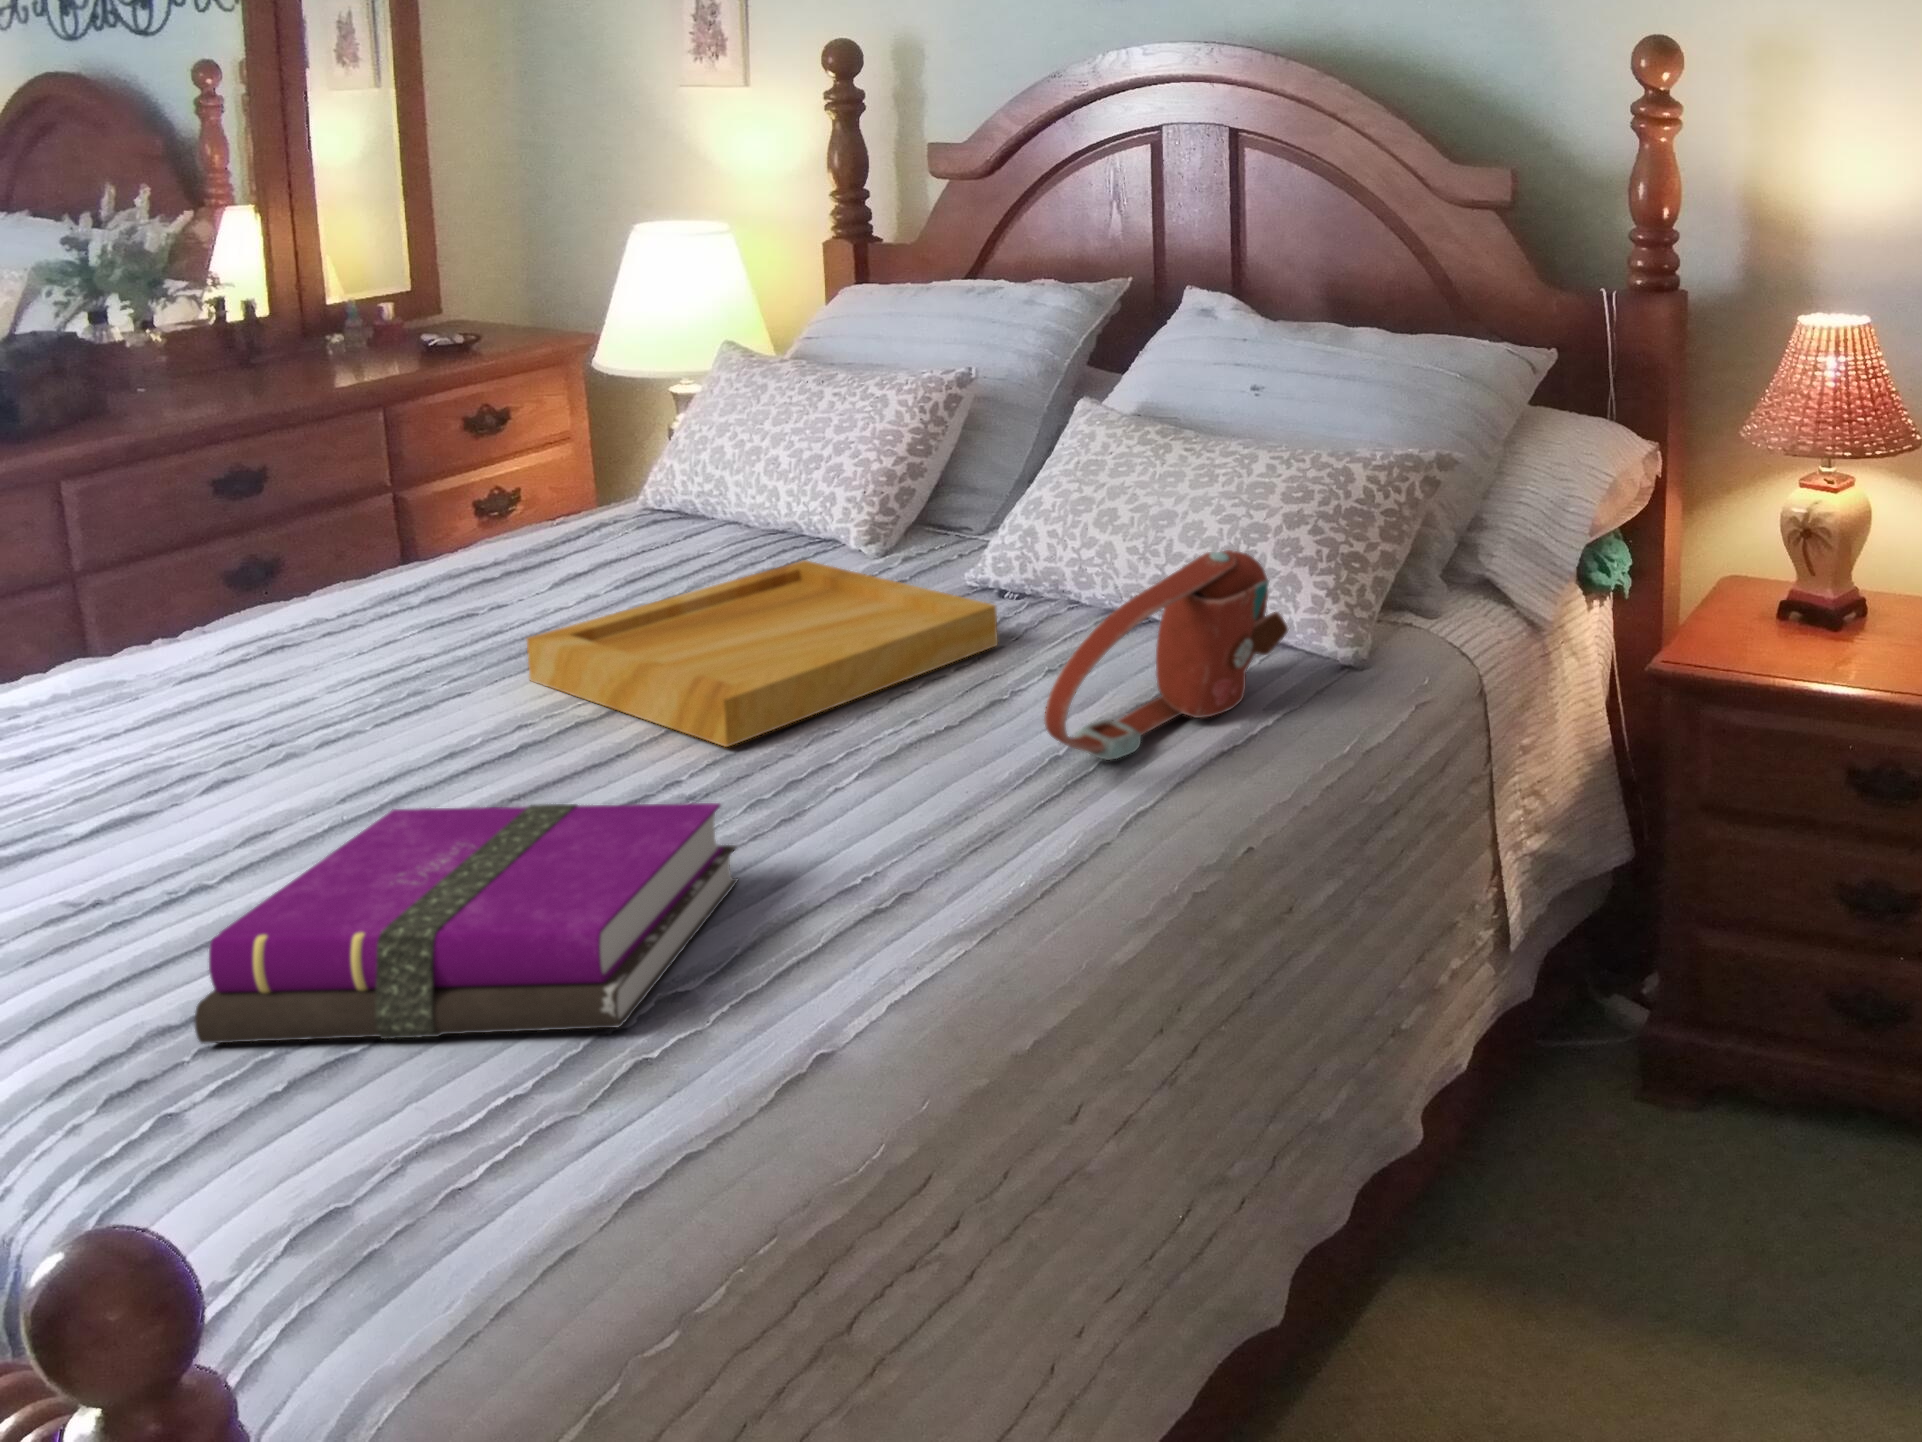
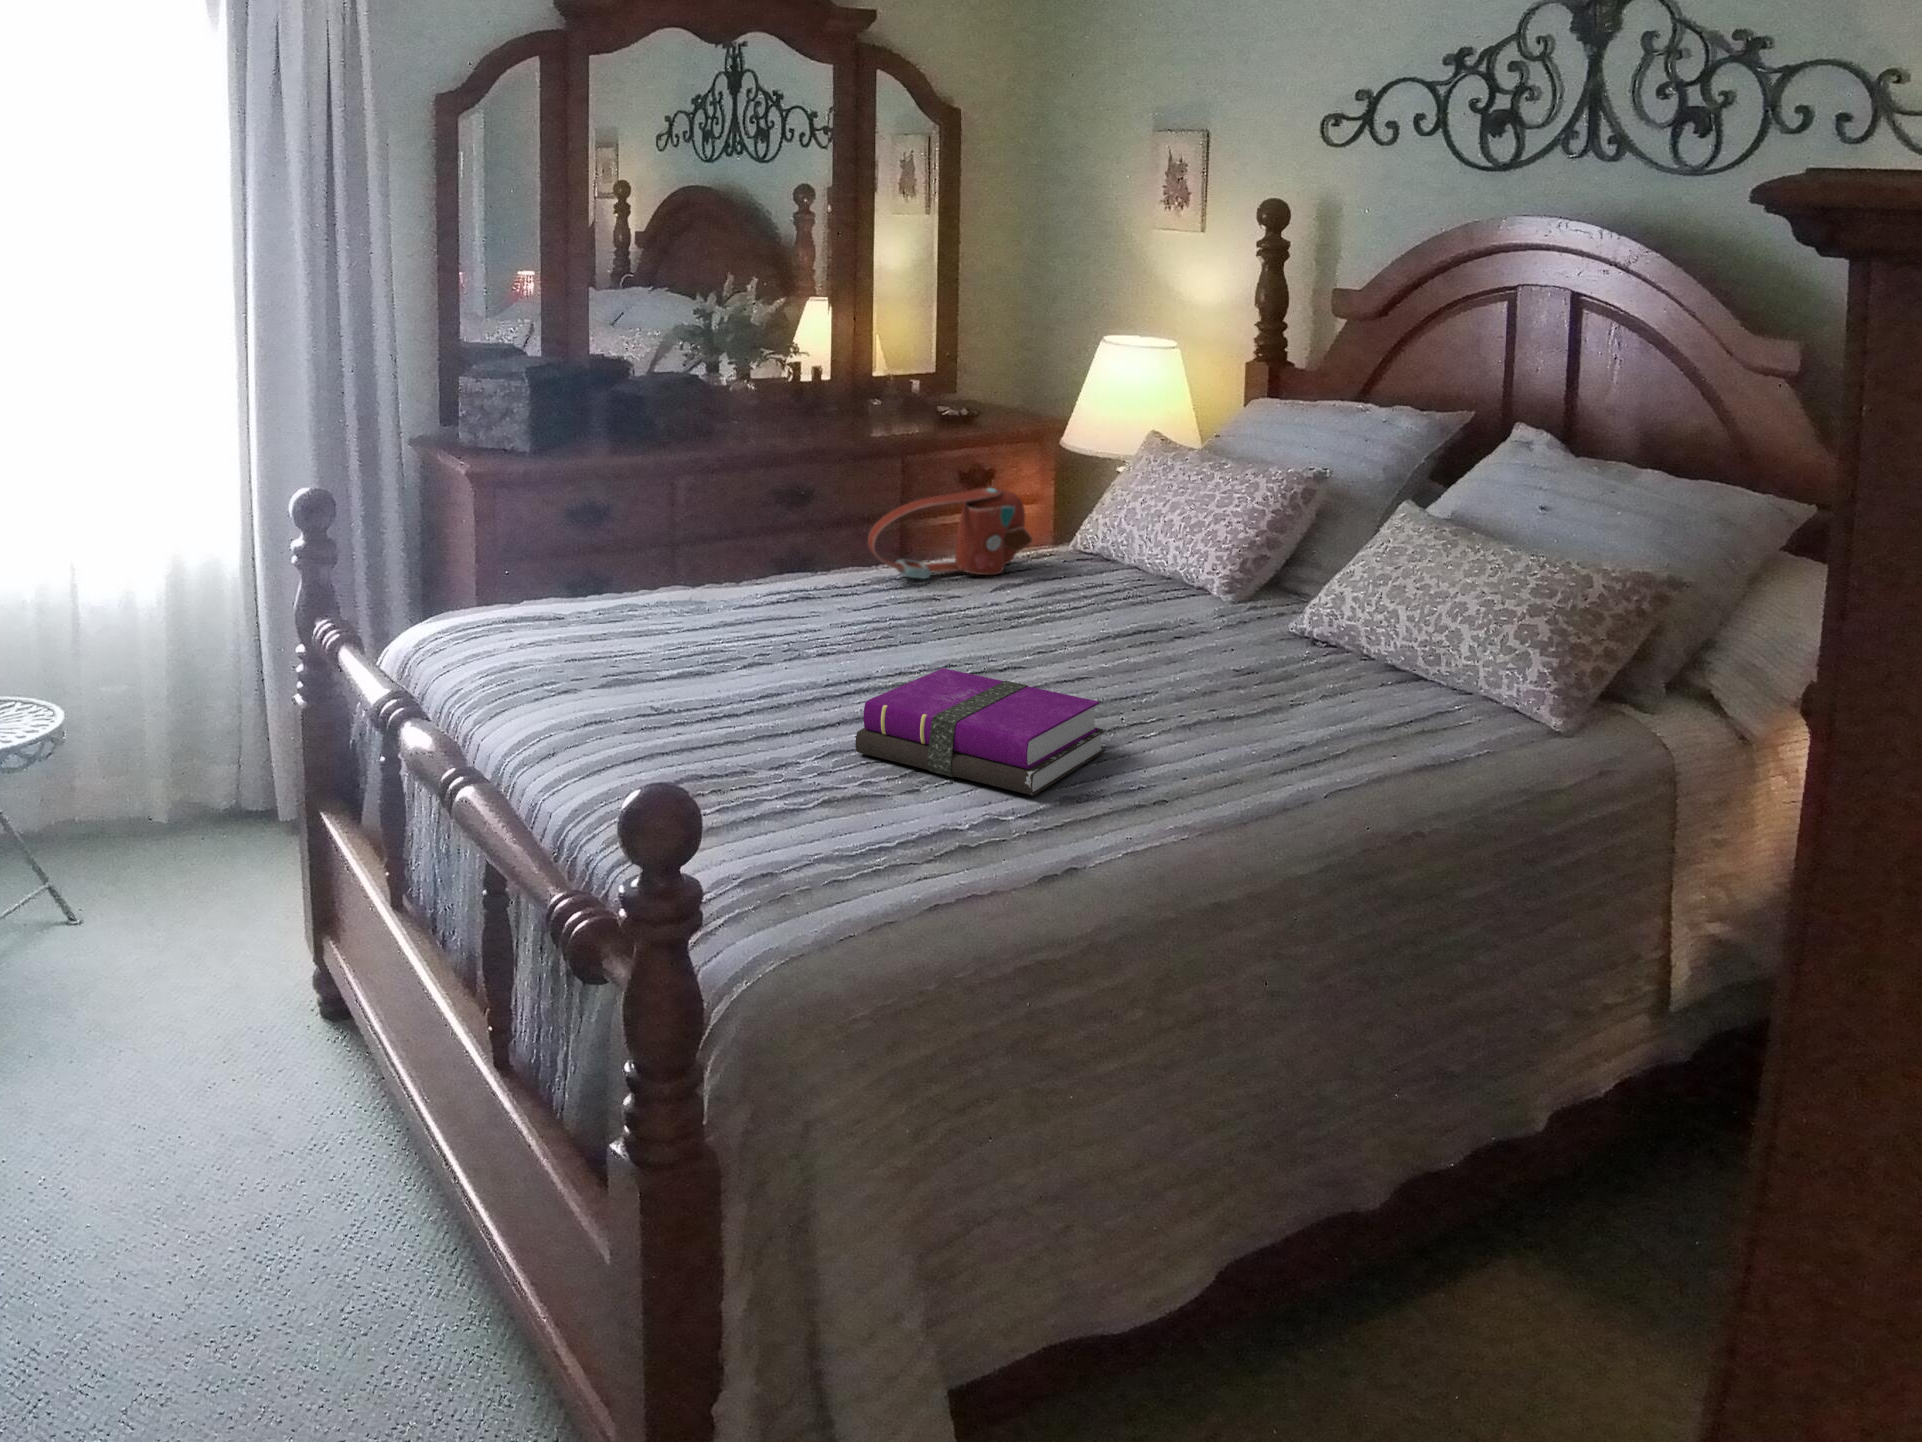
handbag: present [1044,550,1288,760] -> present [868,488,1033,579]
tray: present [527,560,998,747] -> none [1016,588,1302,686]

